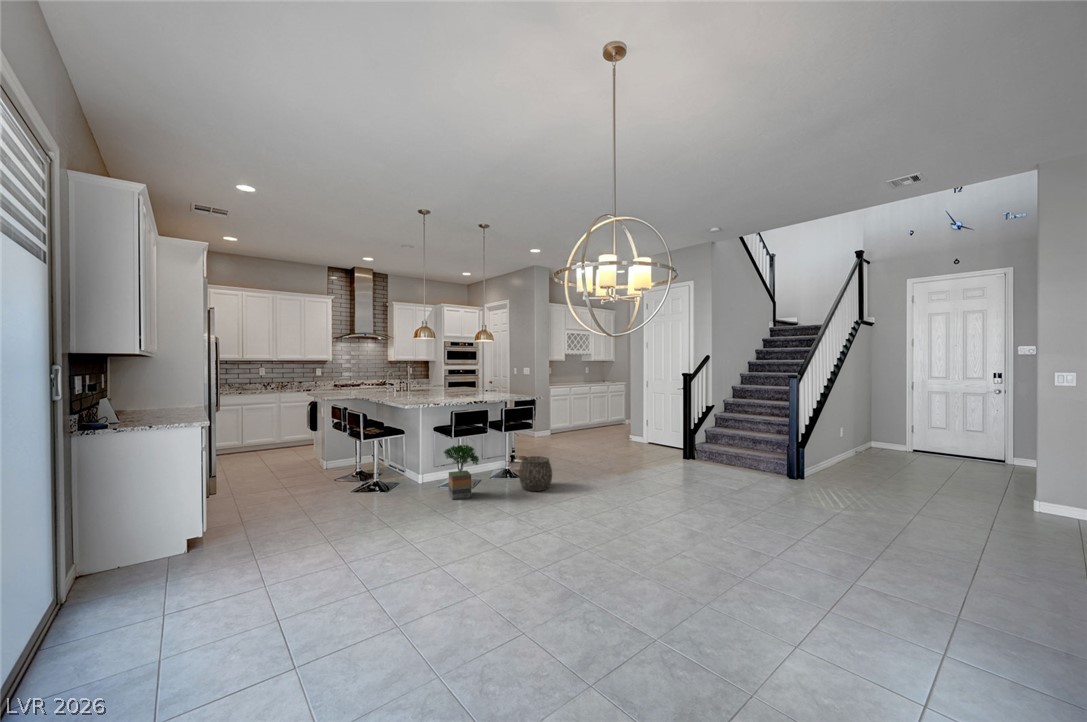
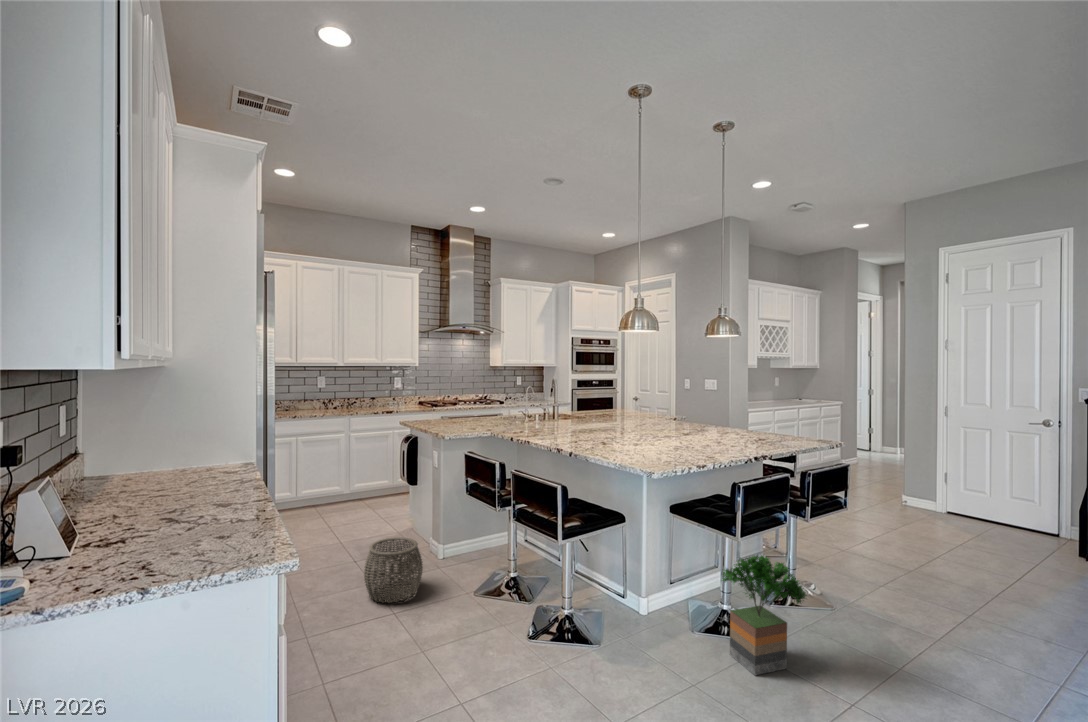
woven basket: present [519,456,552,491] -> present [364,537,423,603]

